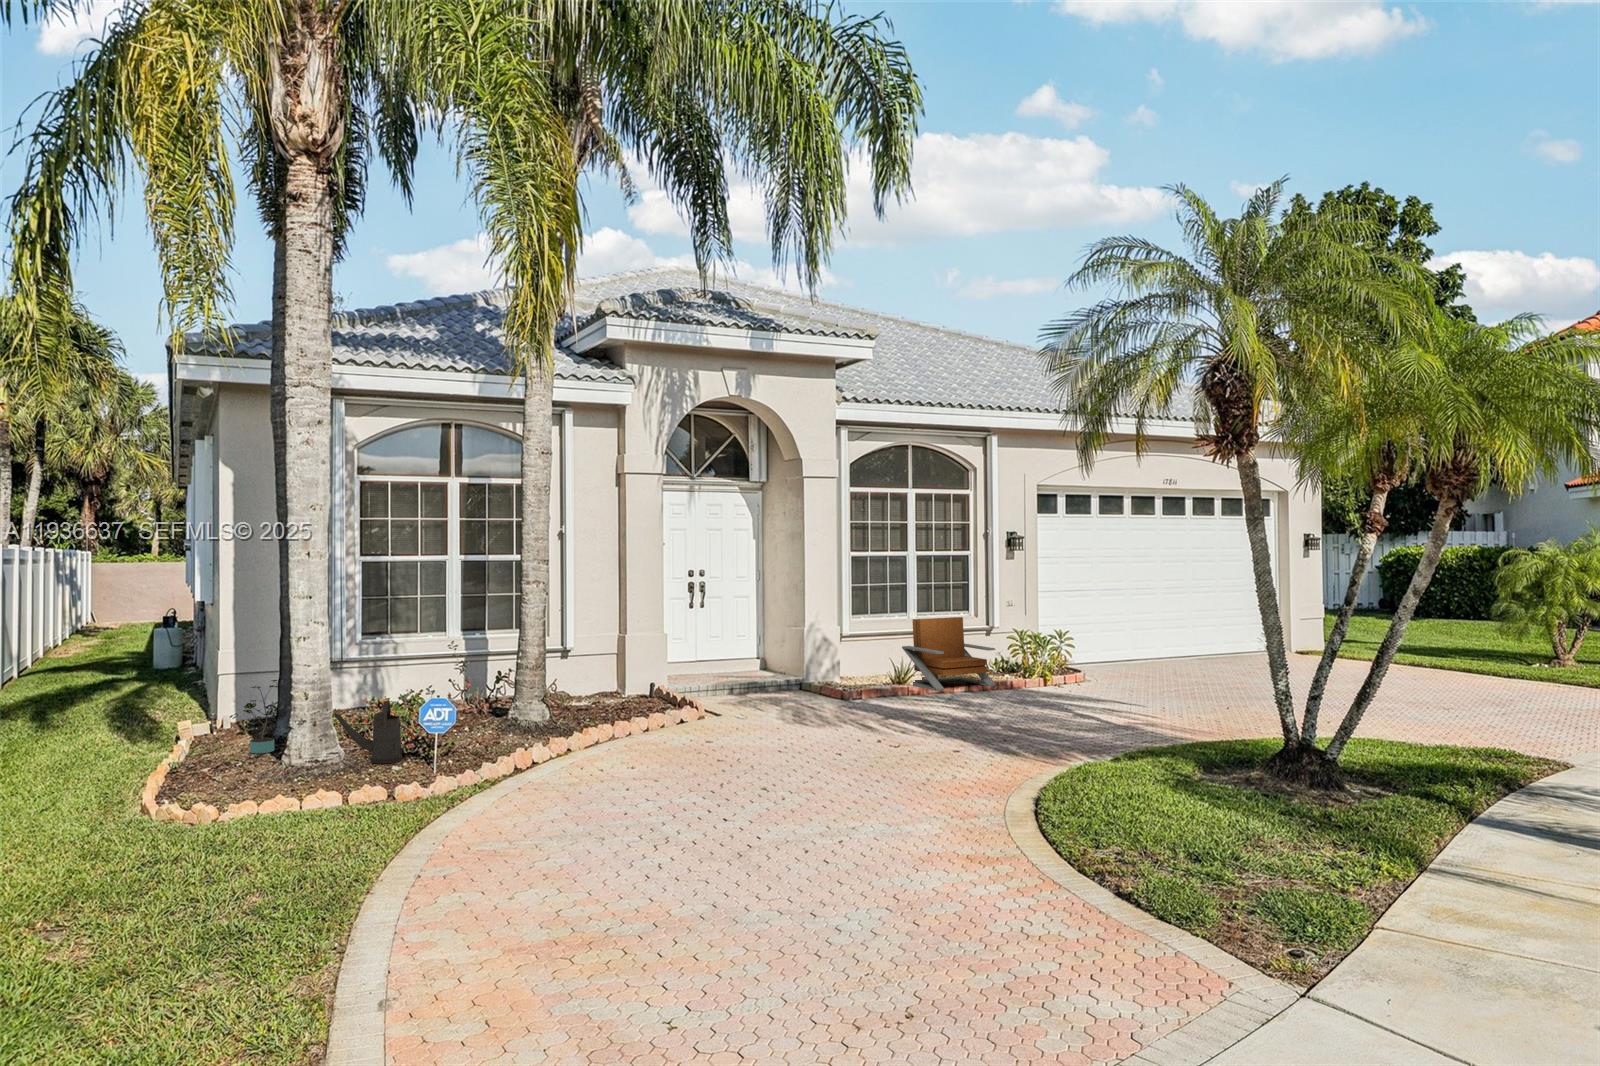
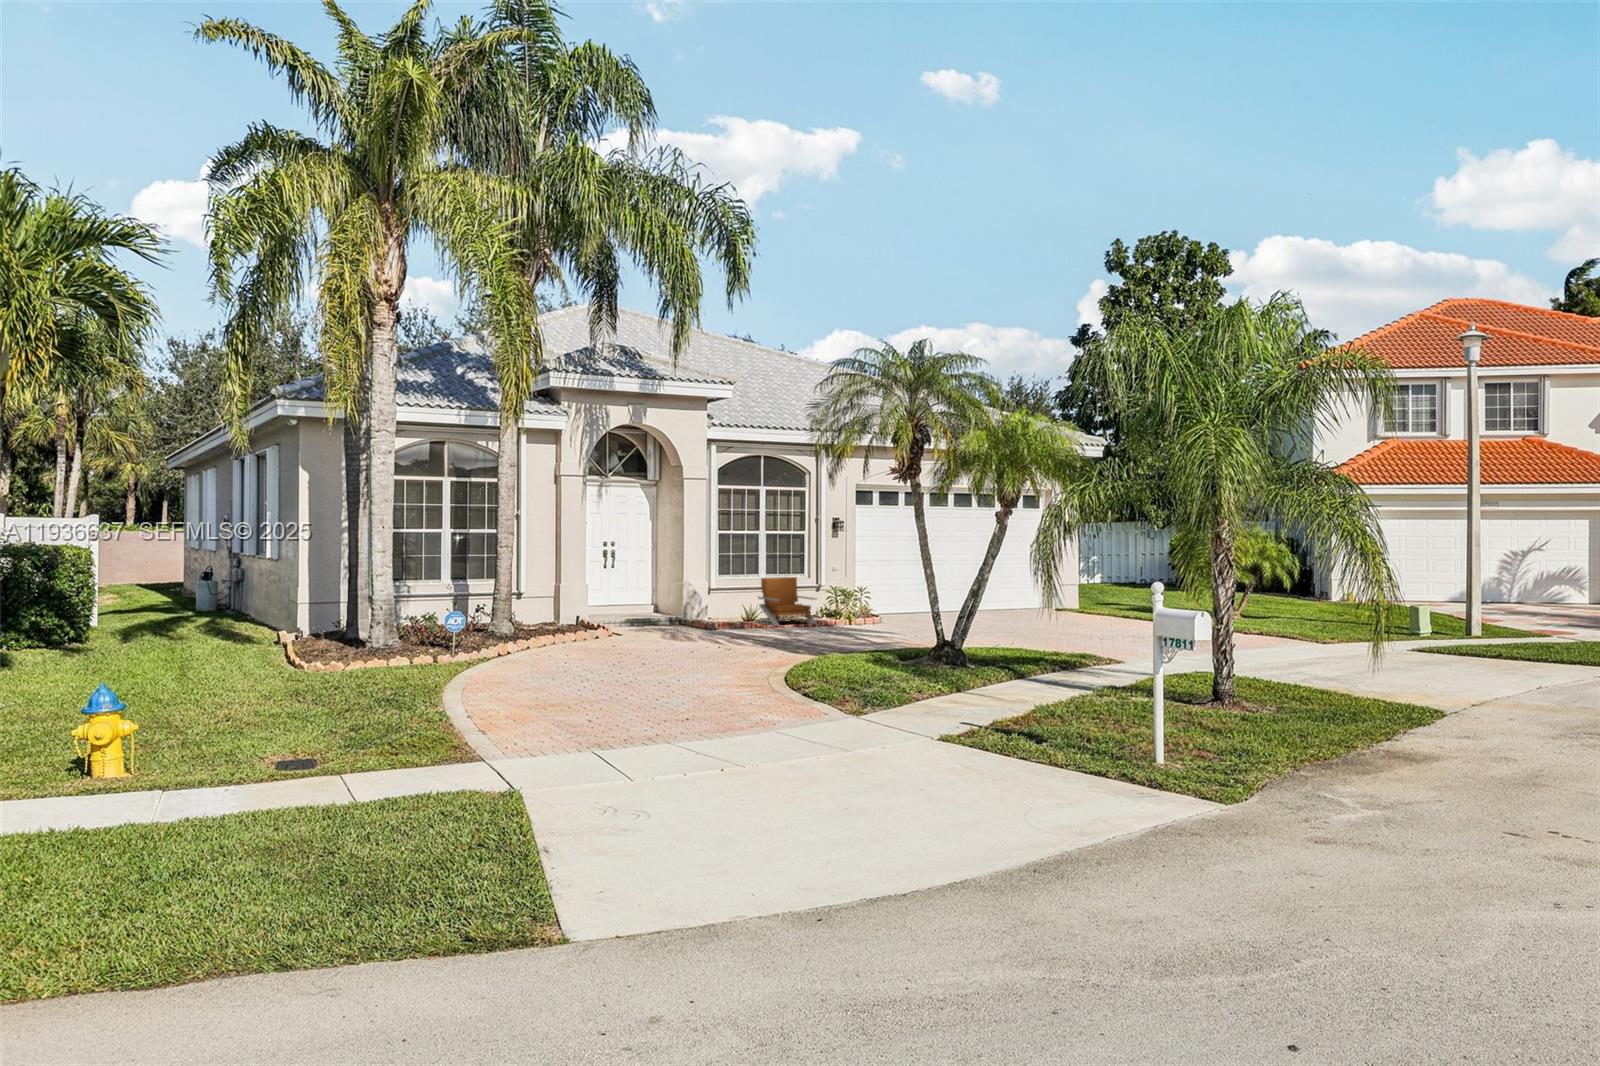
potted plant: present [243,680,278,753] -> none [335,602,355,645]
watering can: present [334,701,413,764] -> none [393,613,438,649]

